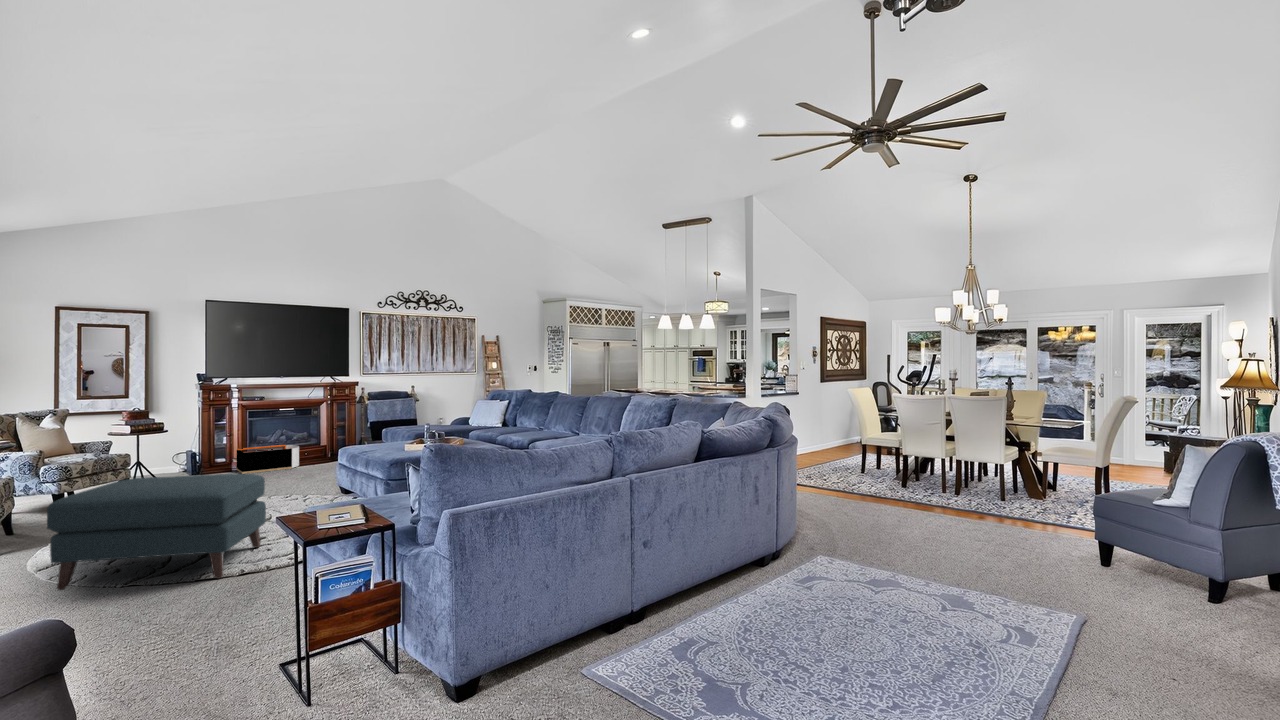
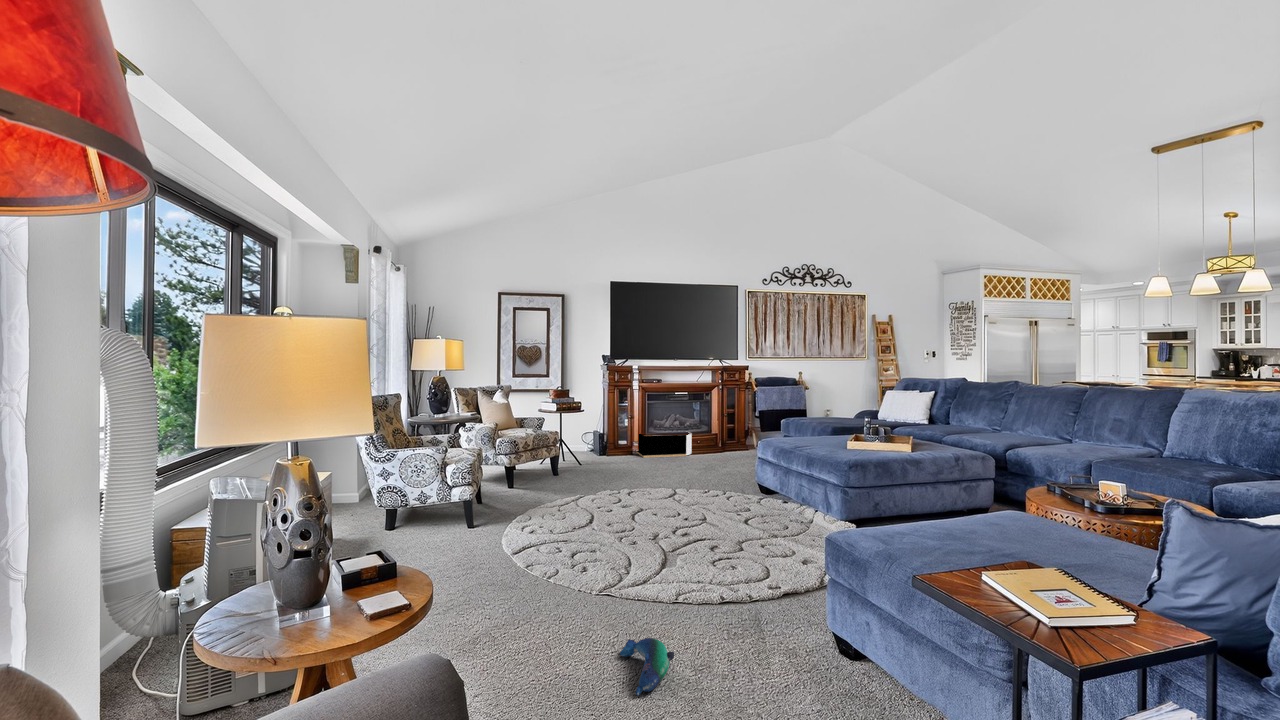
ottoman: present [47,474,266,590] -> none [527,462,723,605]
plush toy: none [124,600,169,637] -> present [620,638,674,696]

